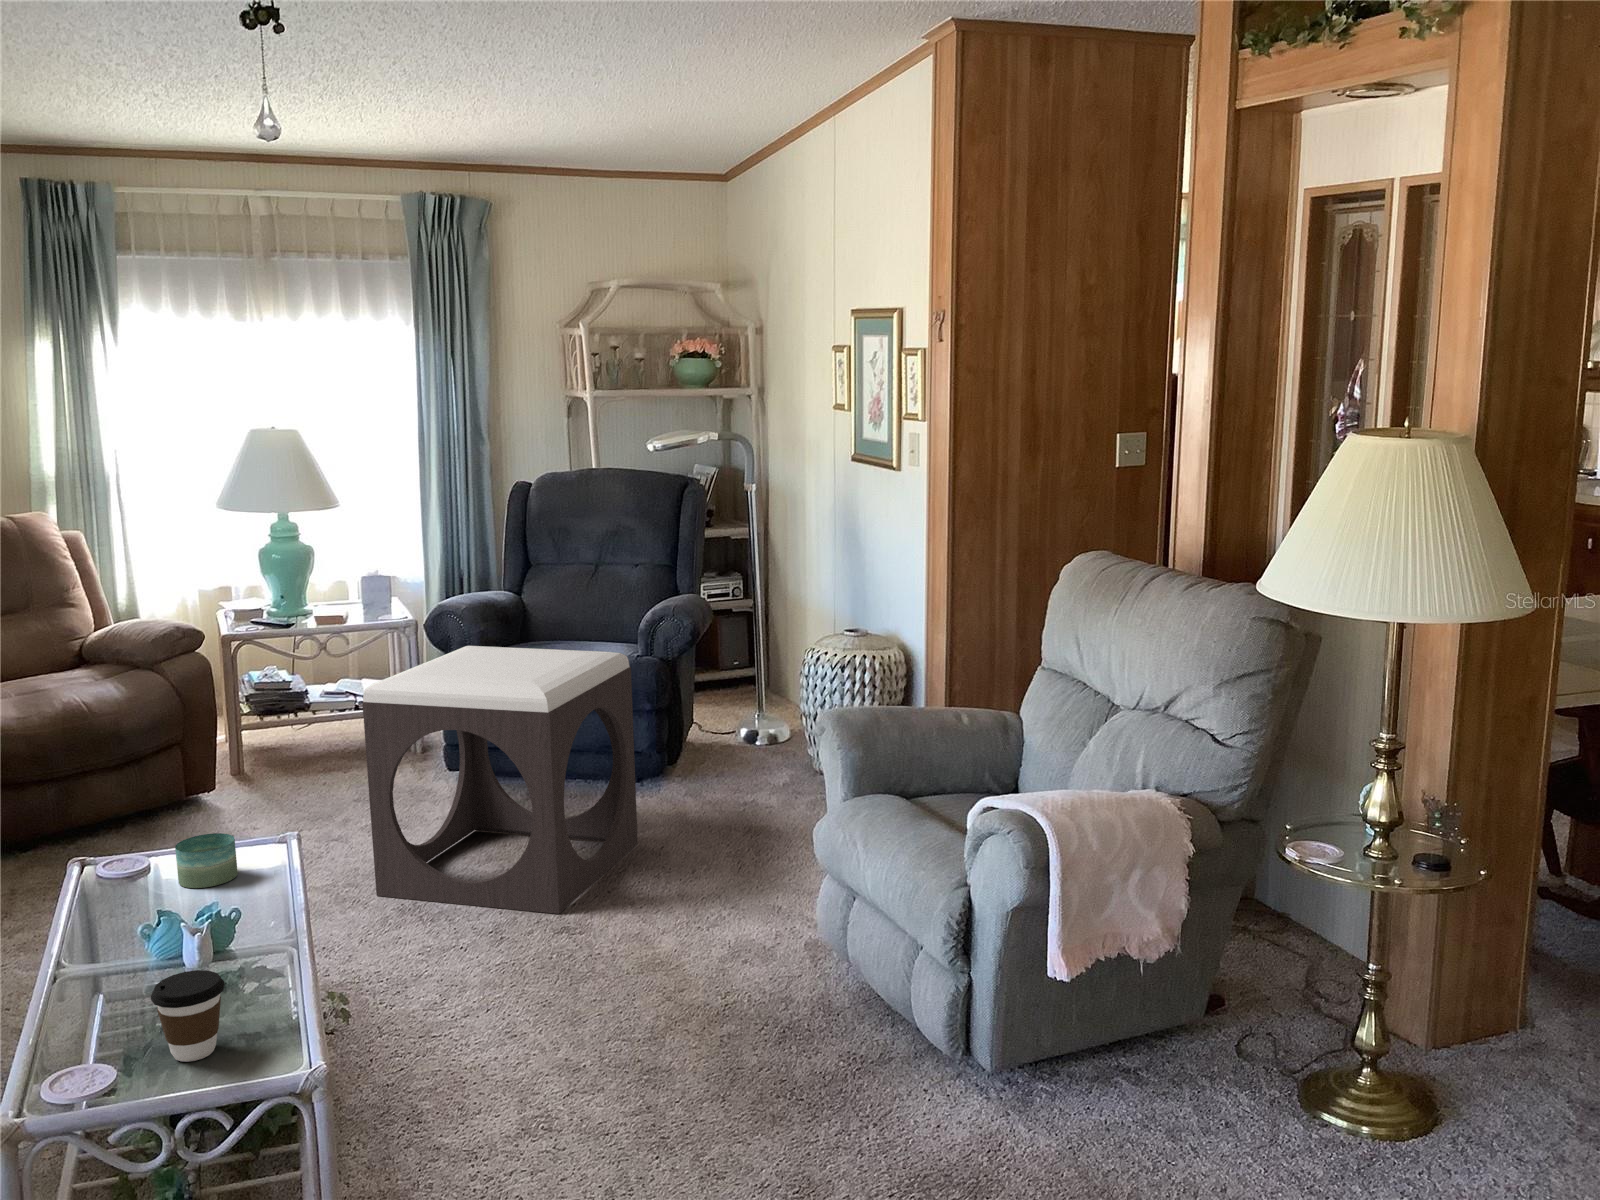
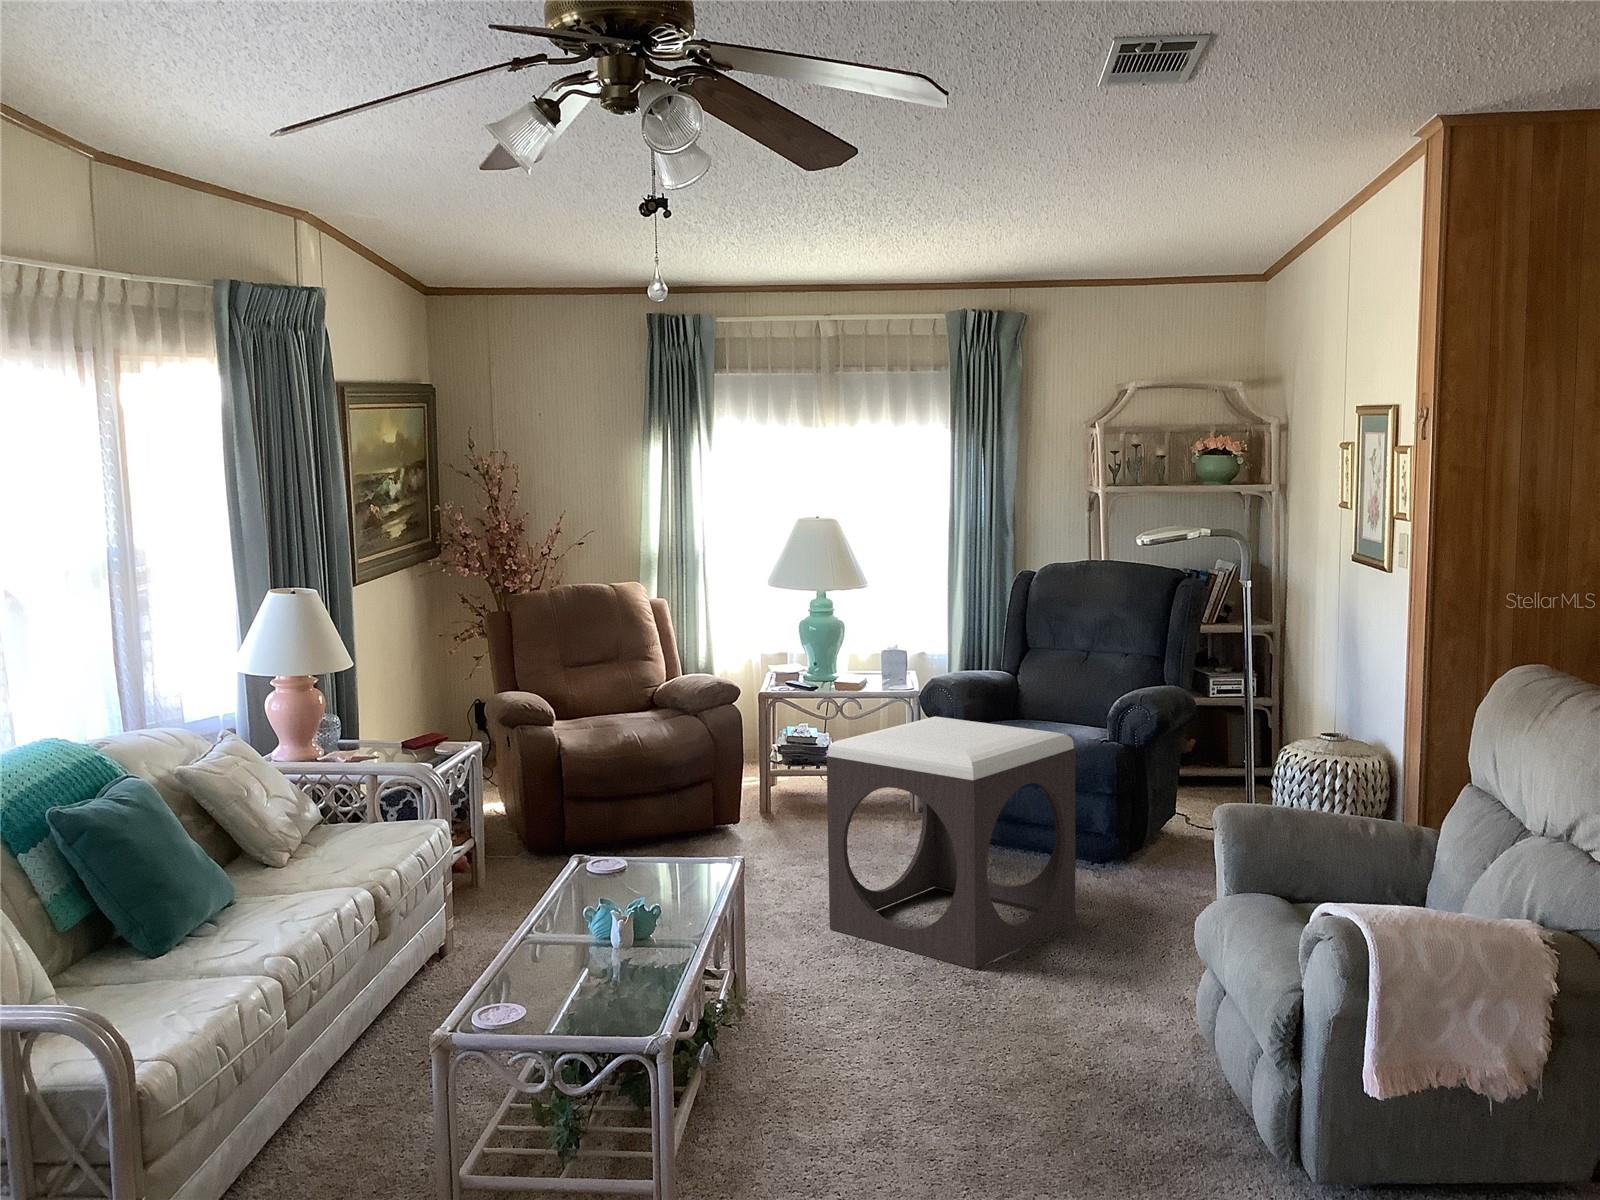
candle: present [175,833,238,888] -> none [645,849,691,891]
coffee cup: present [151,970,225,1062] -> none [568,943,621,1014]

